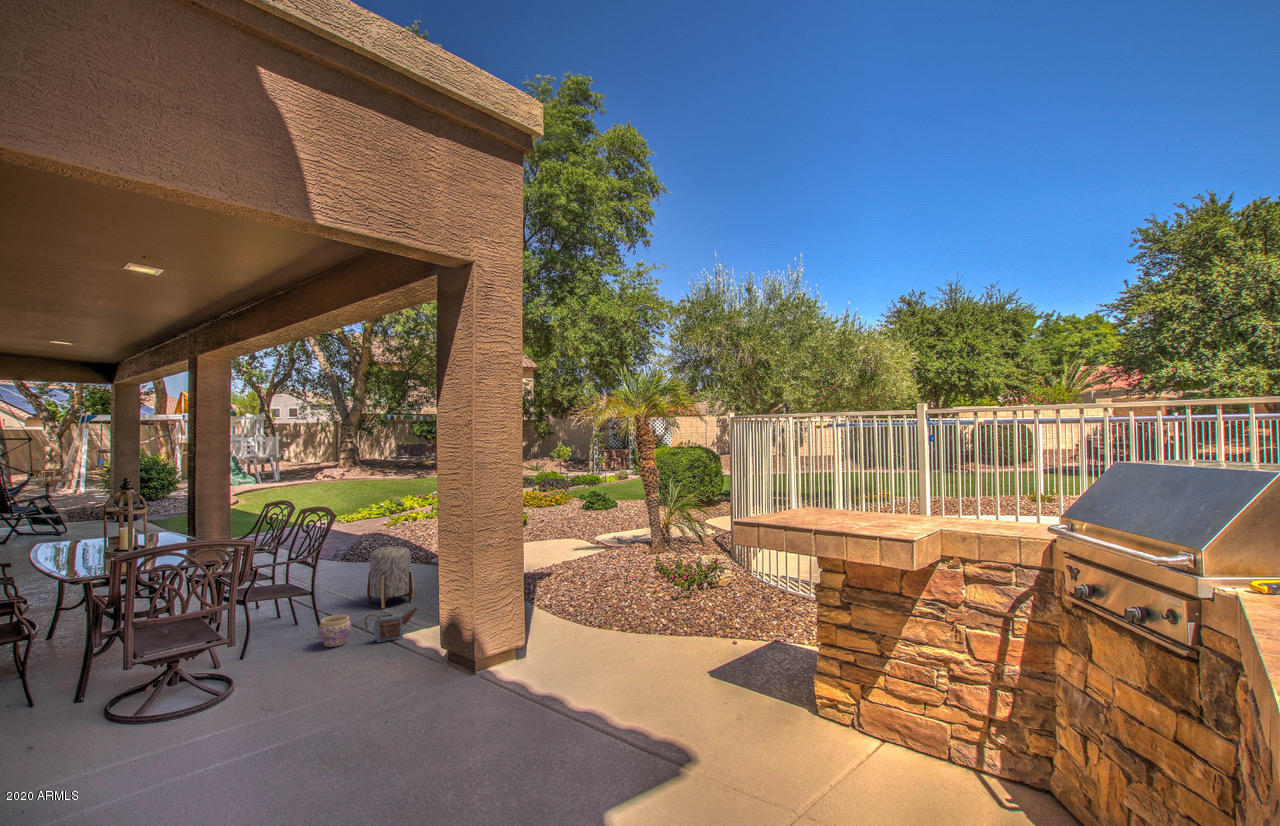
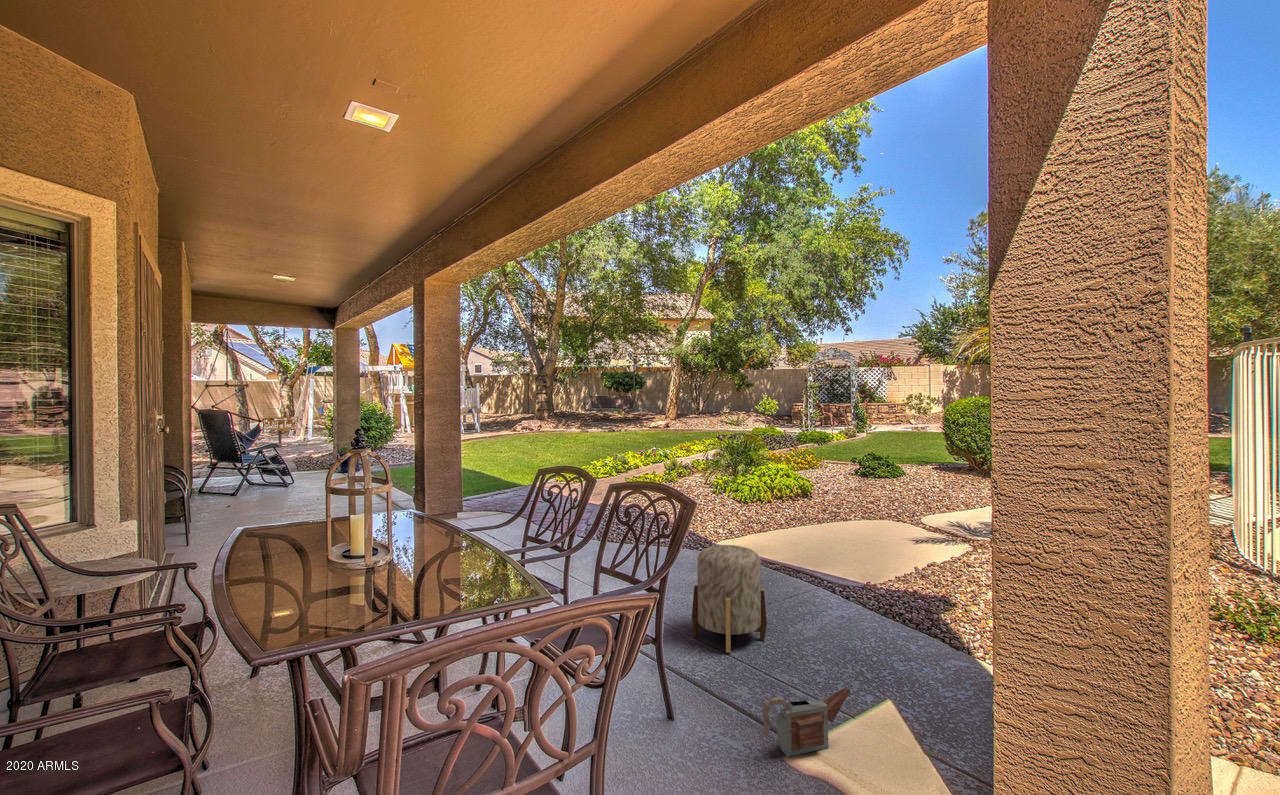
planter: present [318,615,351,647] -> none [676,688,733,758]

